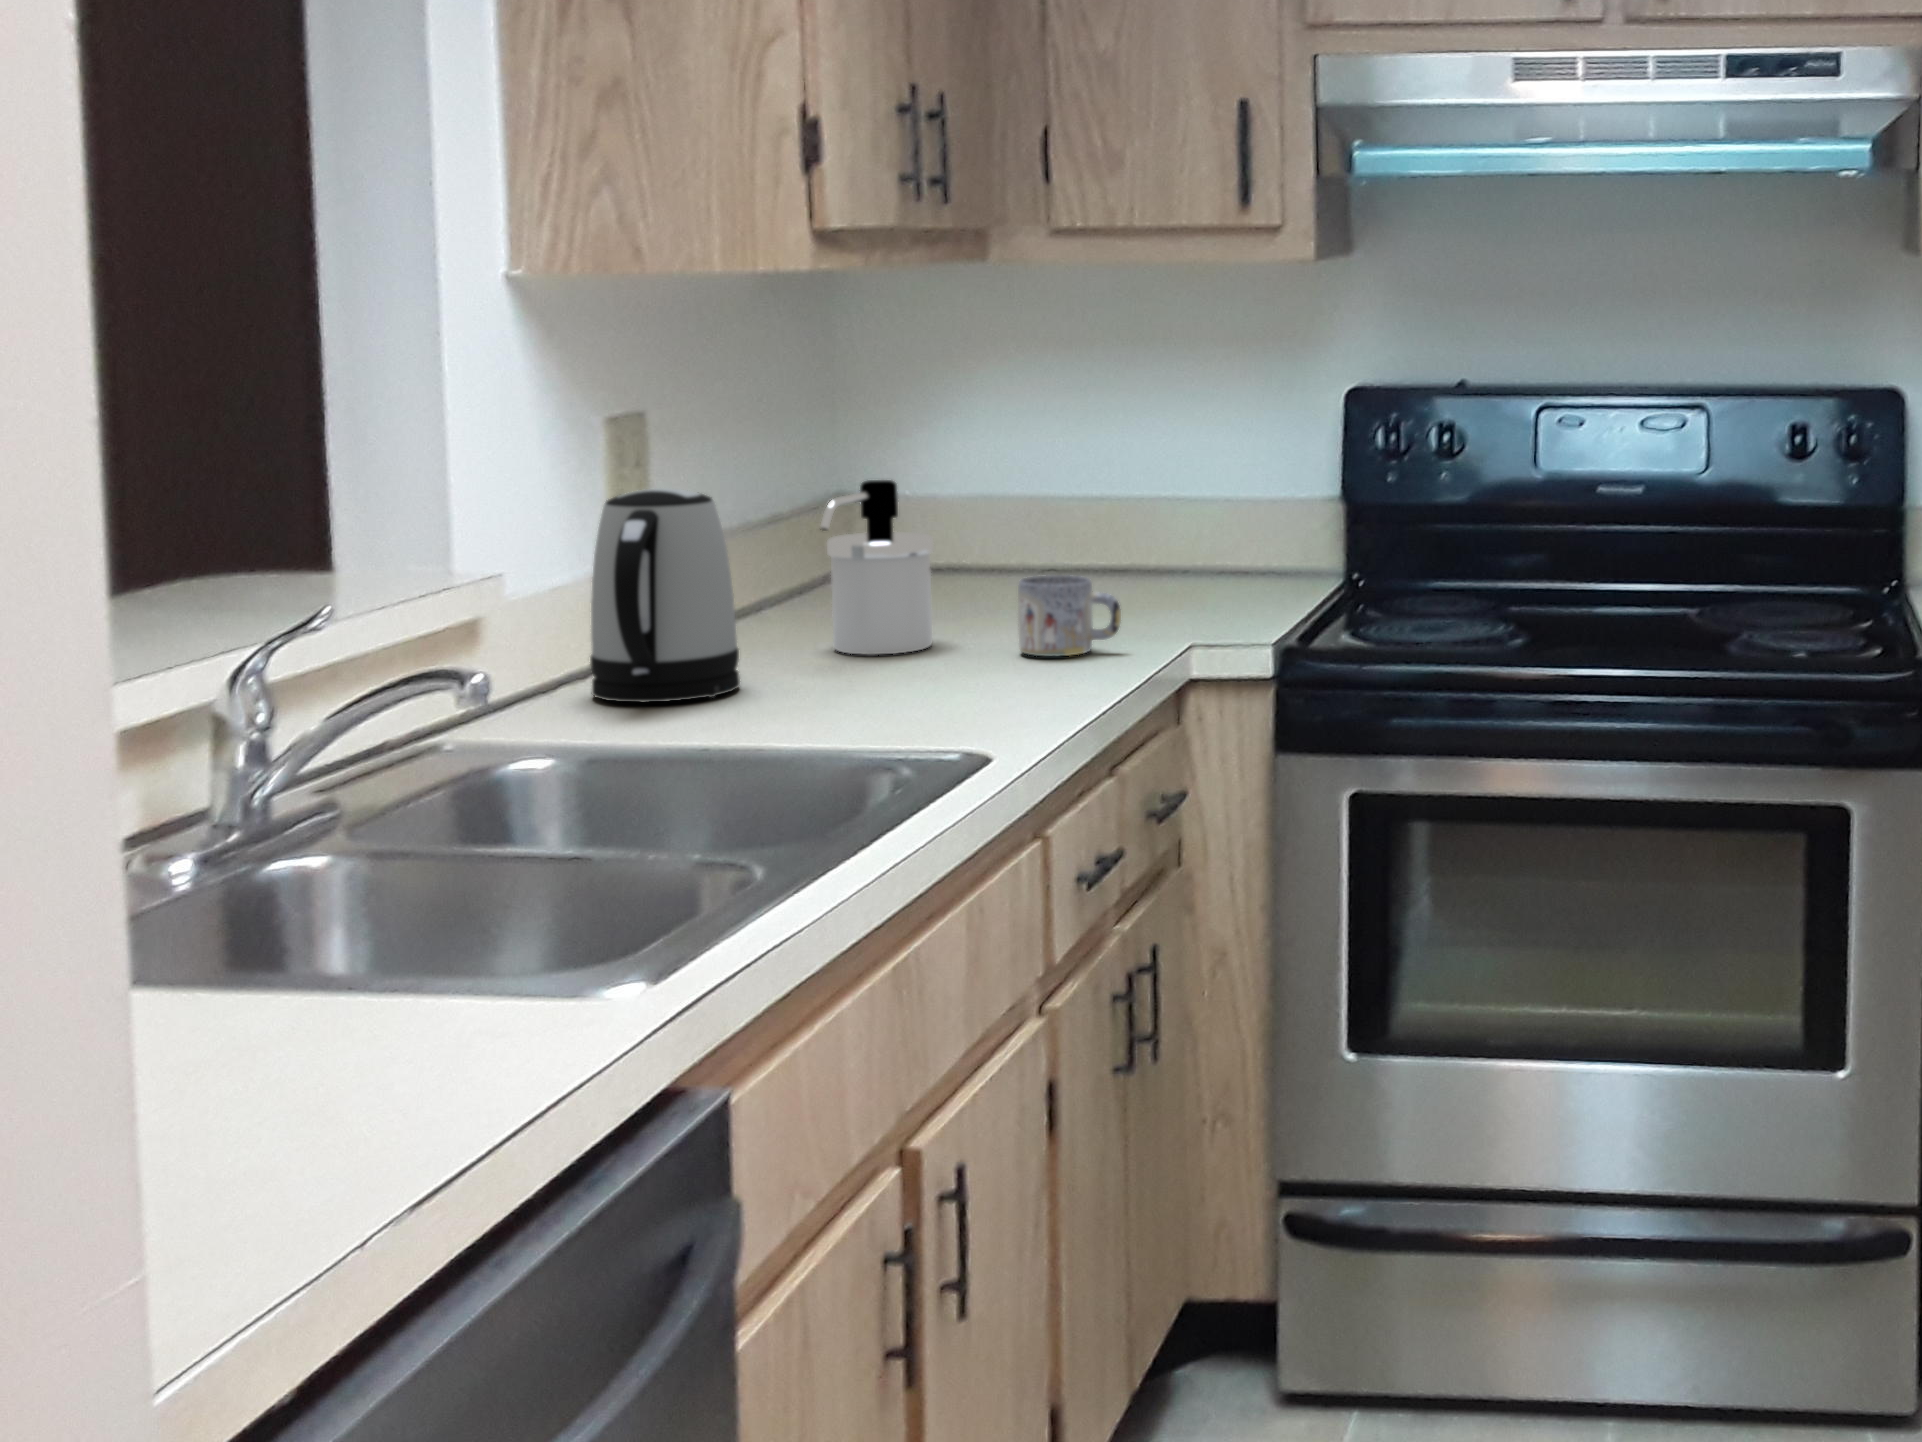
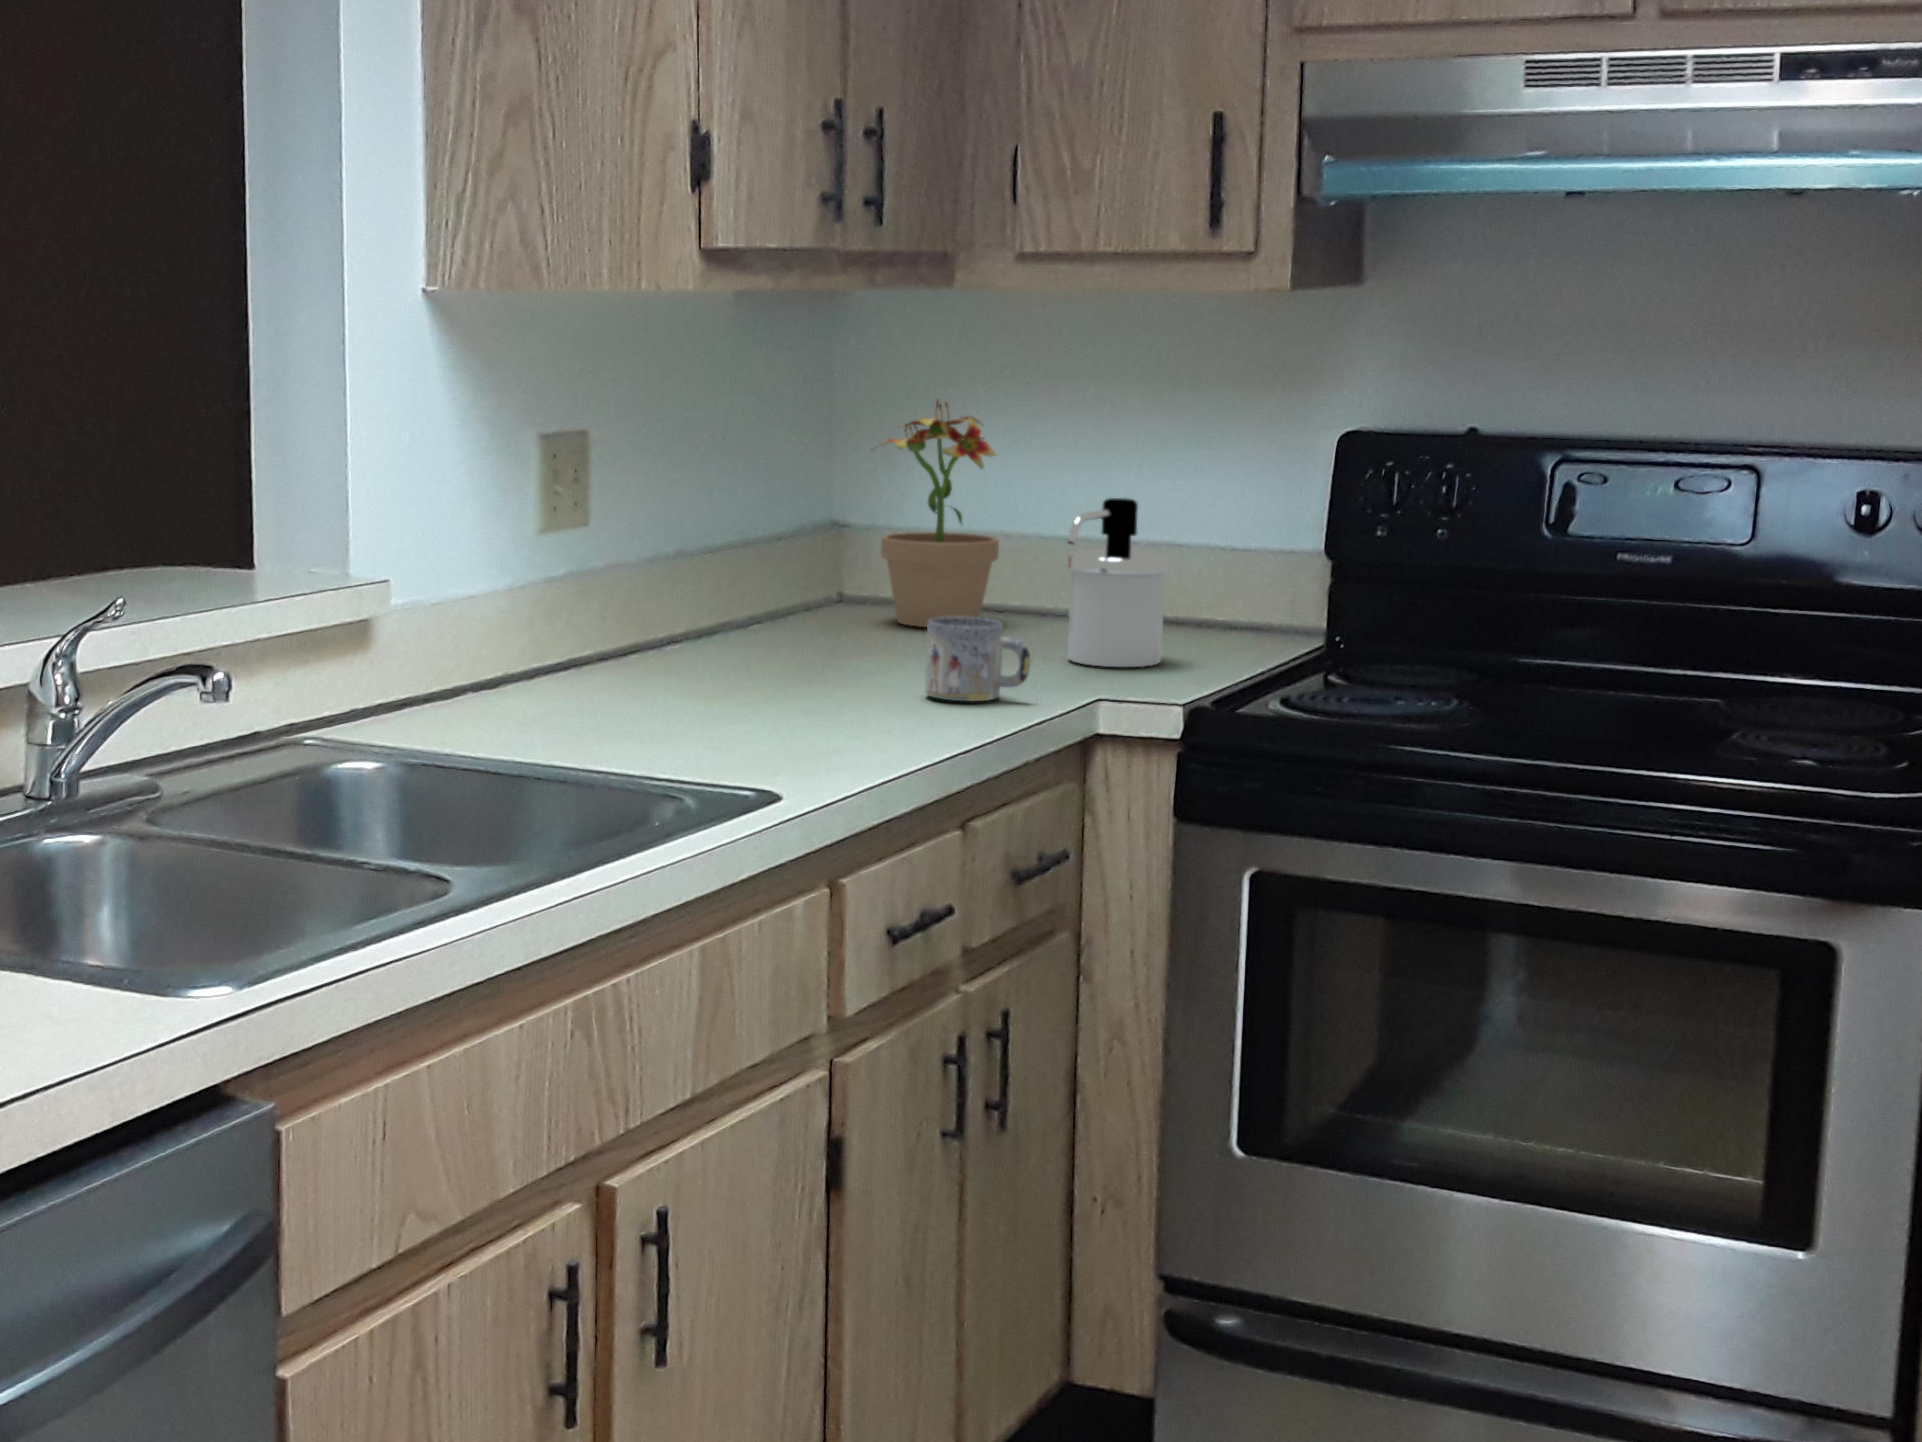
potted plant: none [919,371,1046,588] -> present [874,400,999,627]
soap dispenser: present [820,480,934,655] -> present [1067,498,1169,667]
kettle: present [590,488,740,702] -> none [507,507,643,715]

